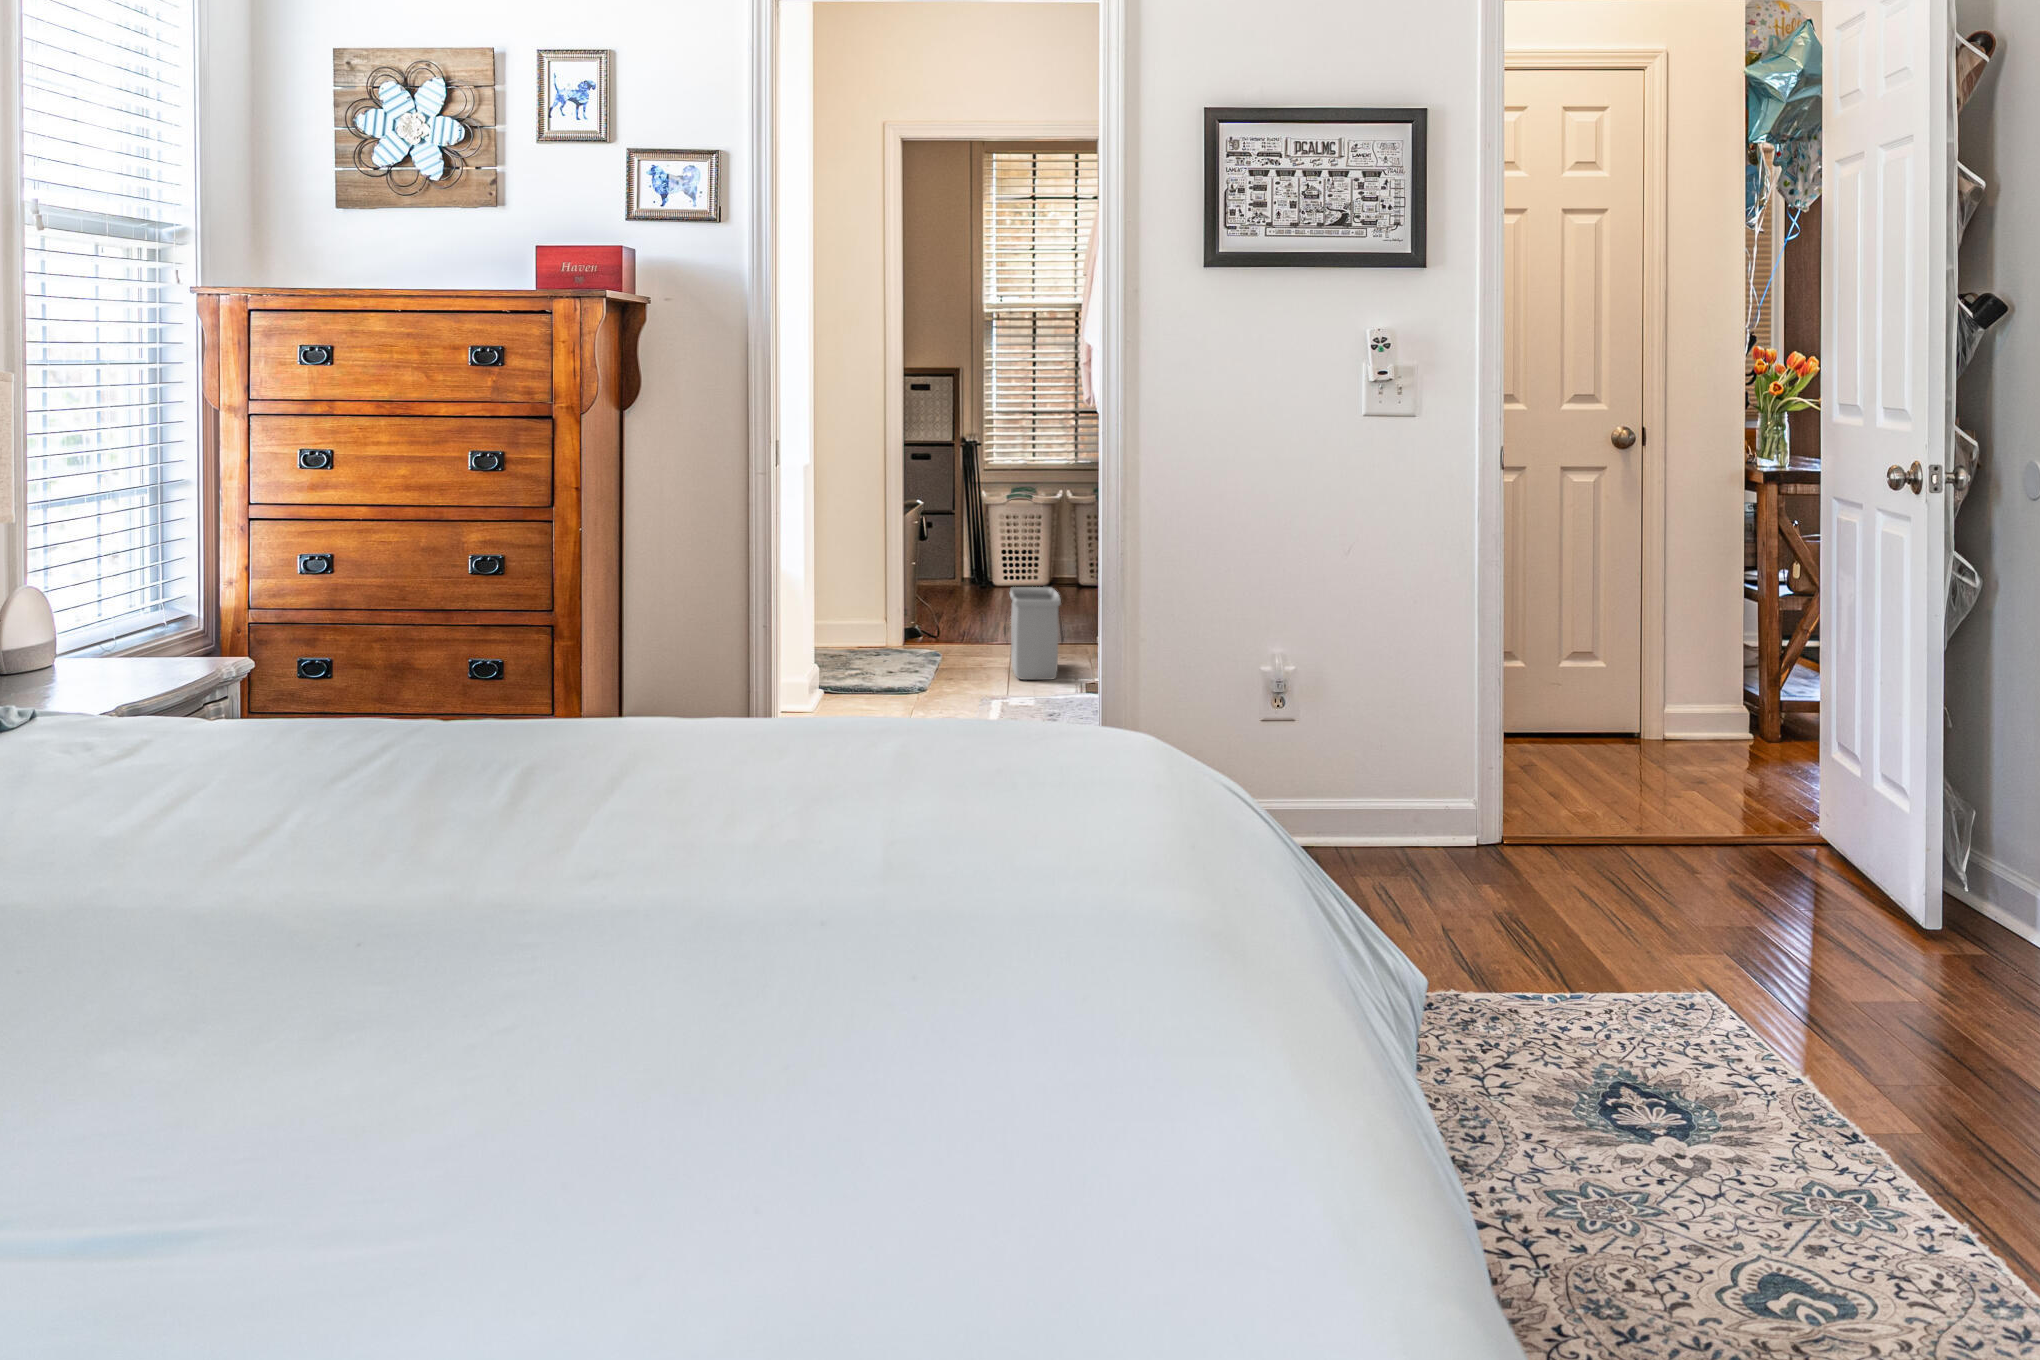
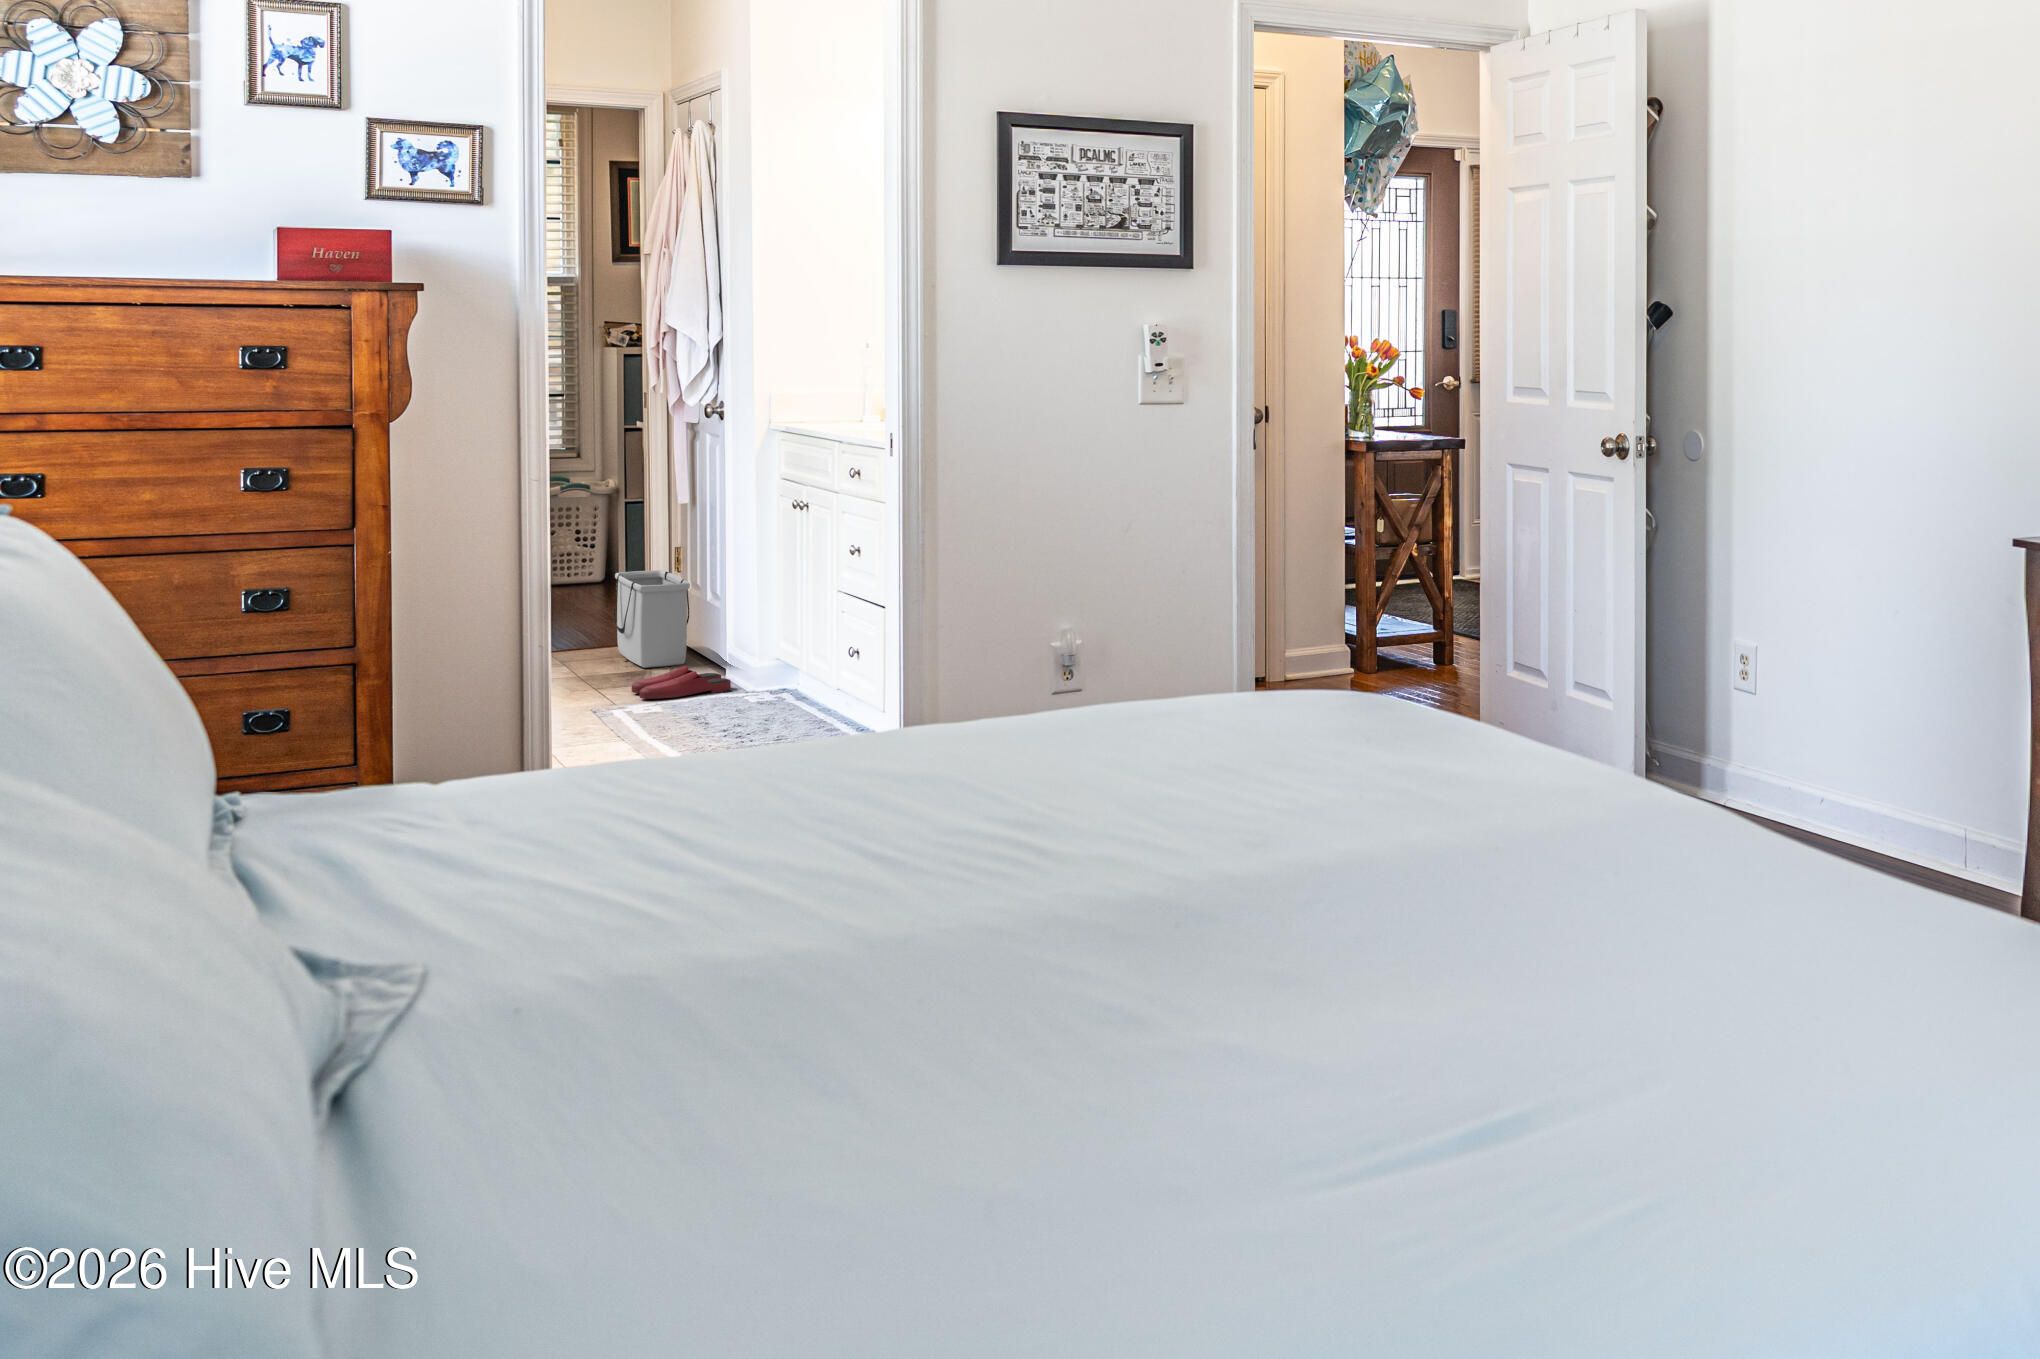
slippers: none [988,679,1072,708] -> present [632,666,731,699]

